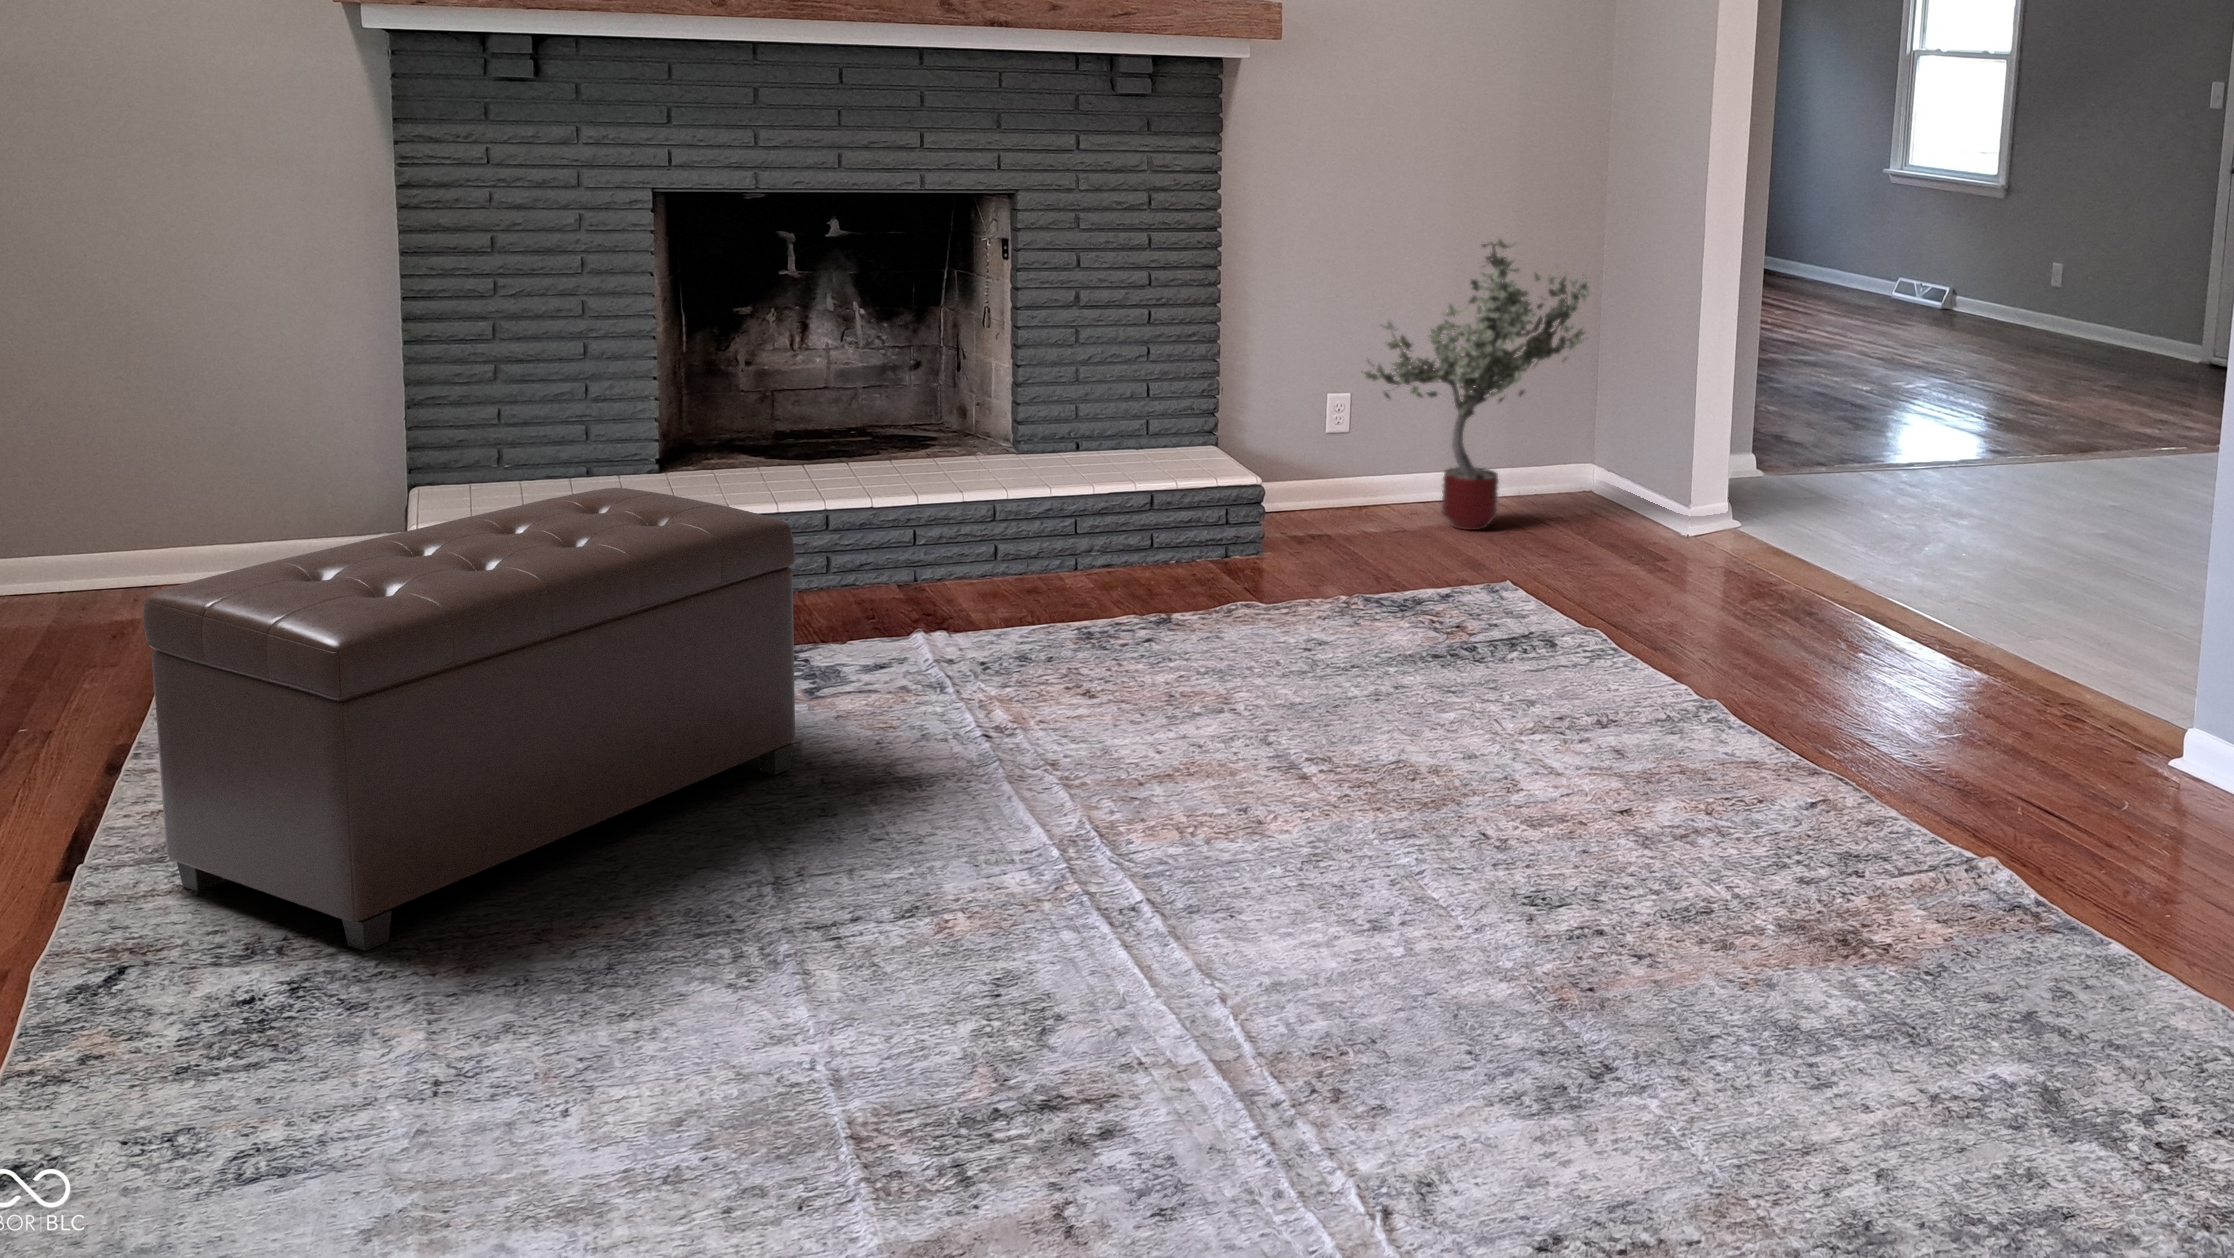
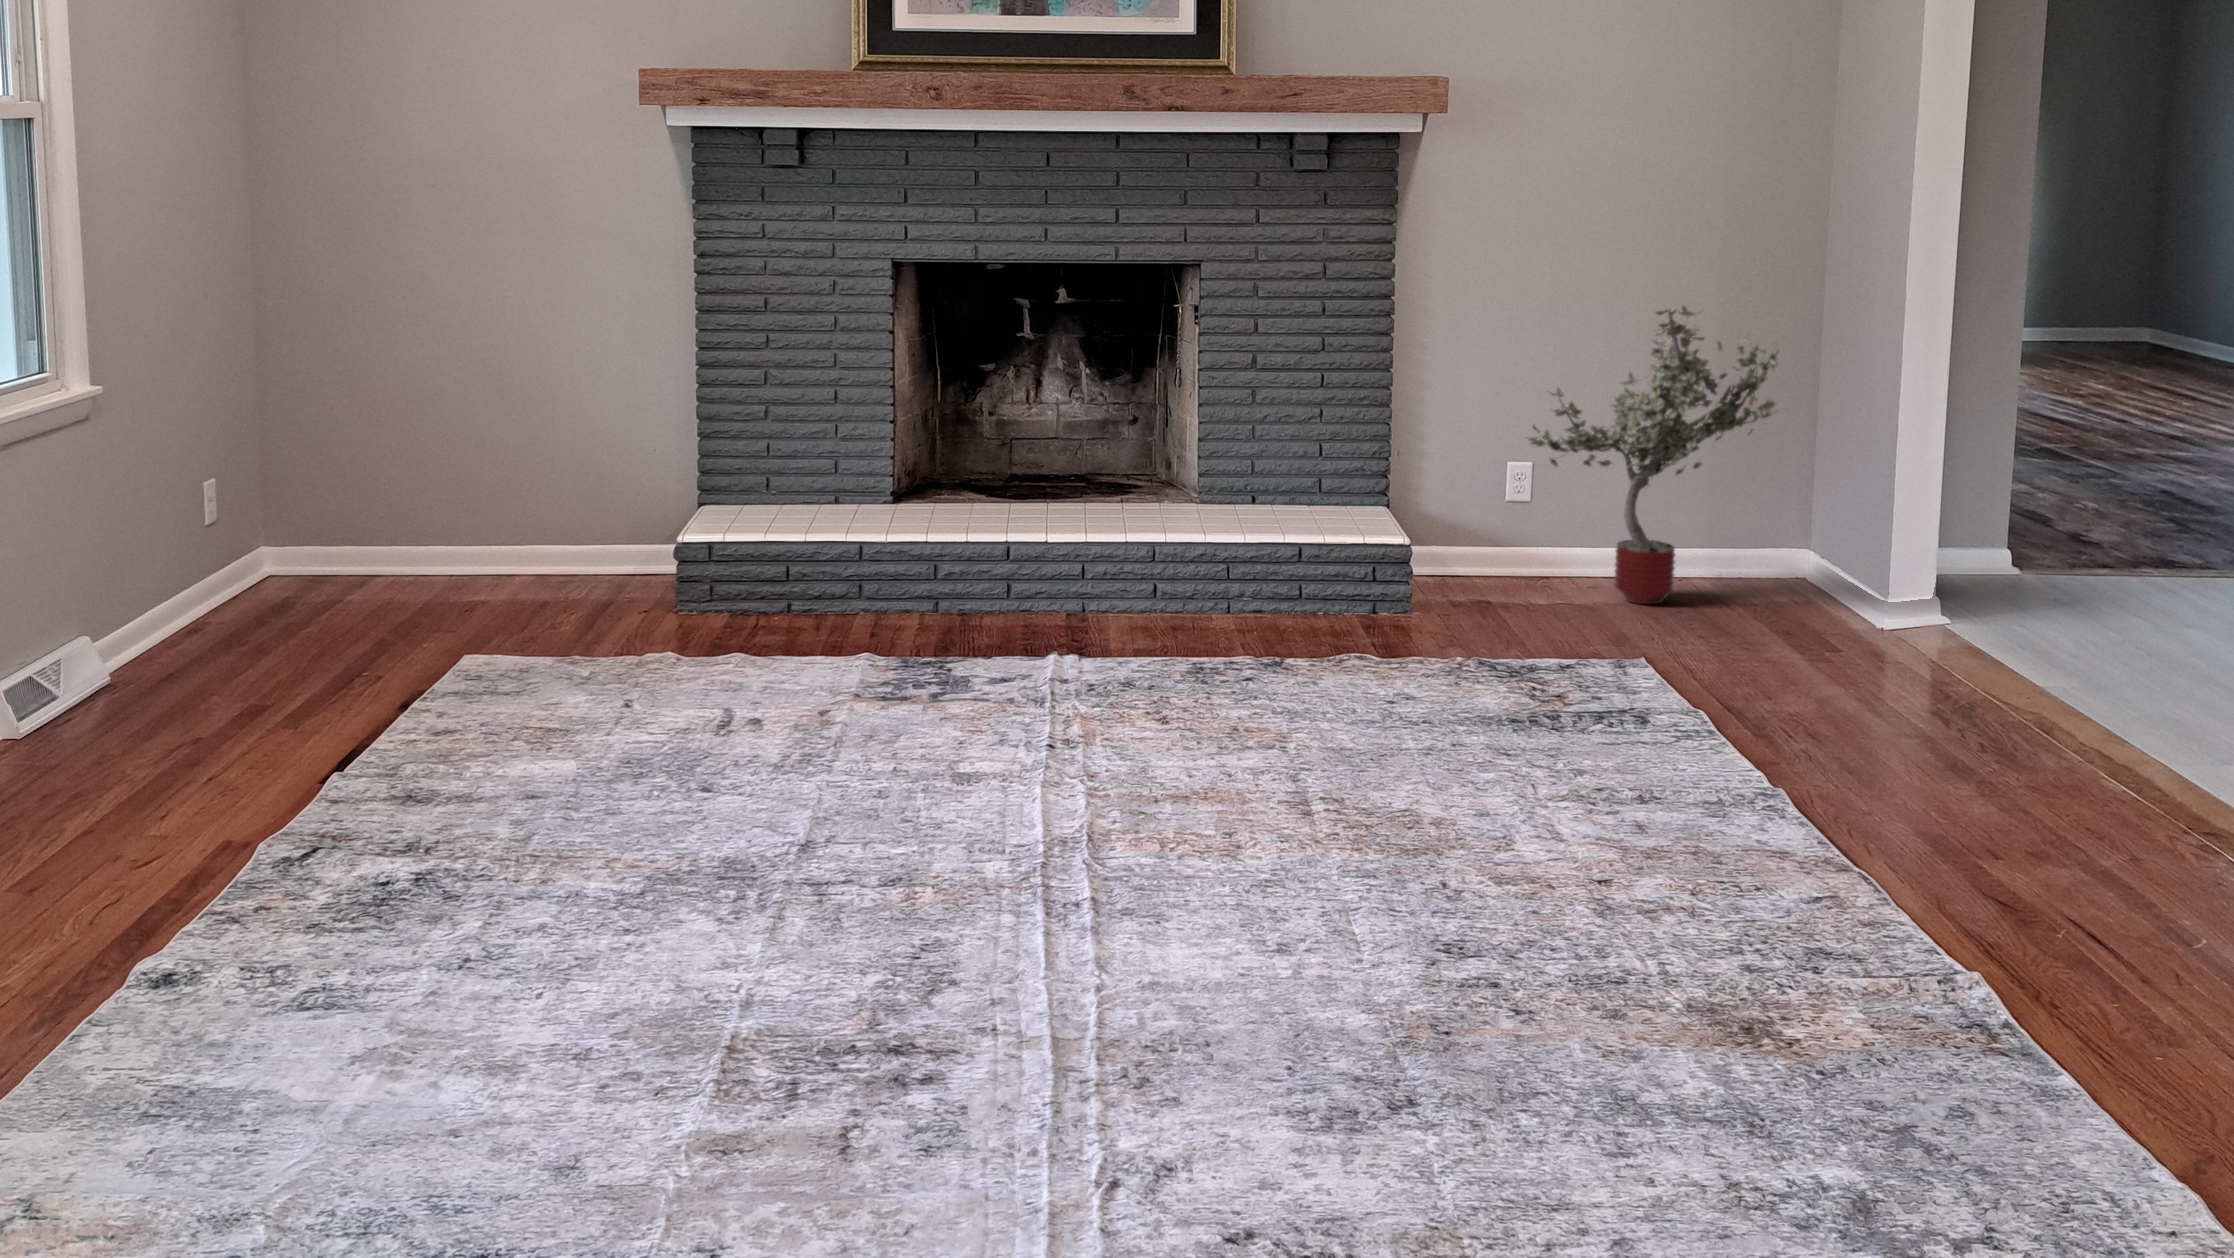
ottoman: present [143,488,795,951] -> none [392,504,883,849]

